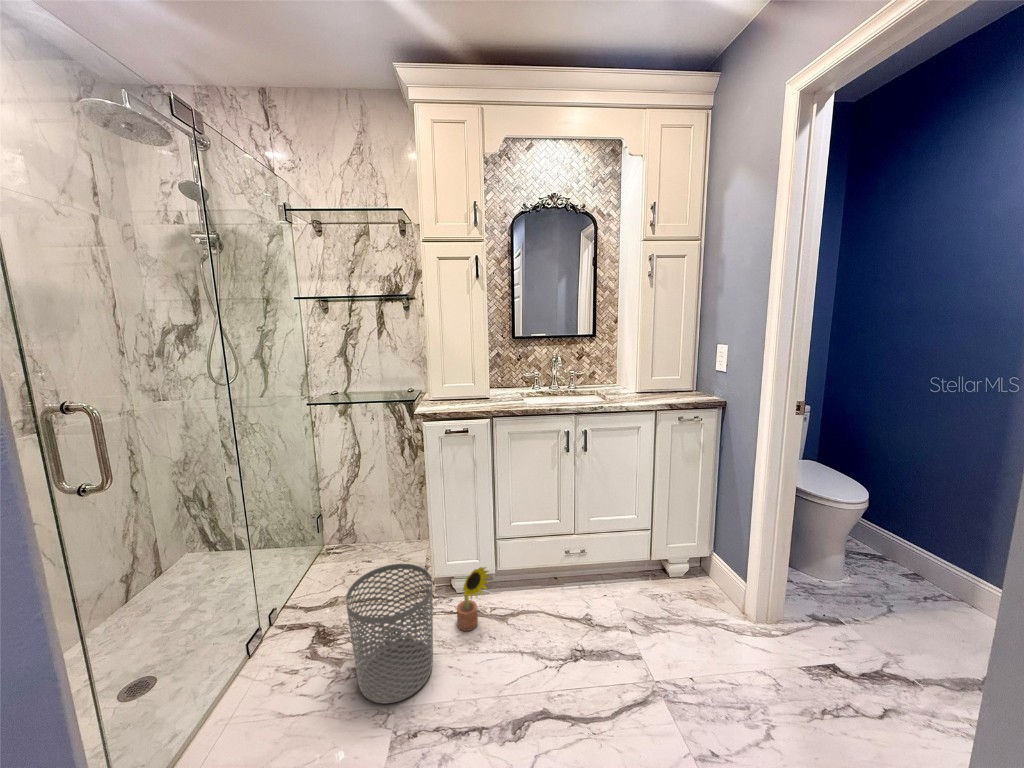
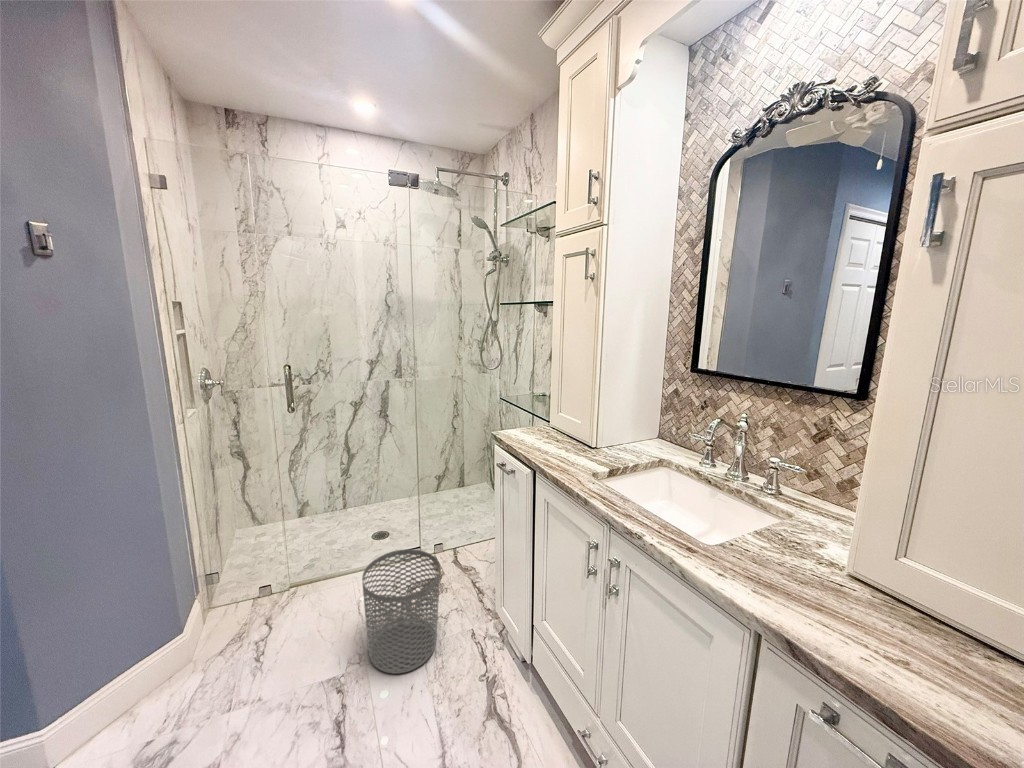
decorative plant: present [457,567,490,631] -> none [448,624,488,690]

